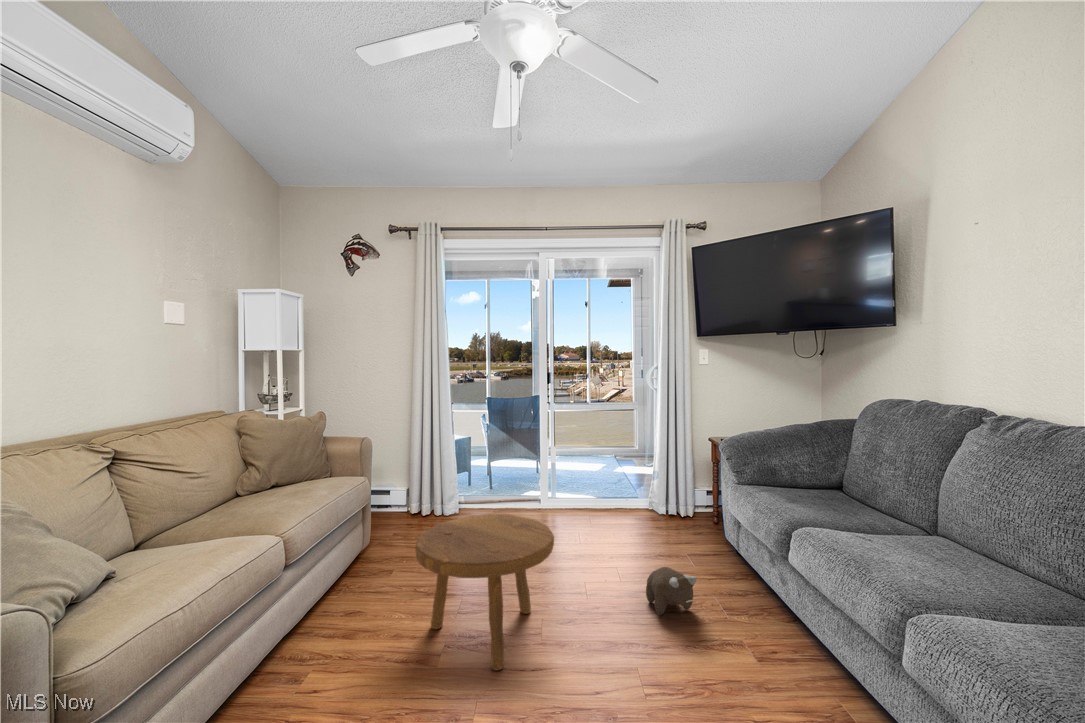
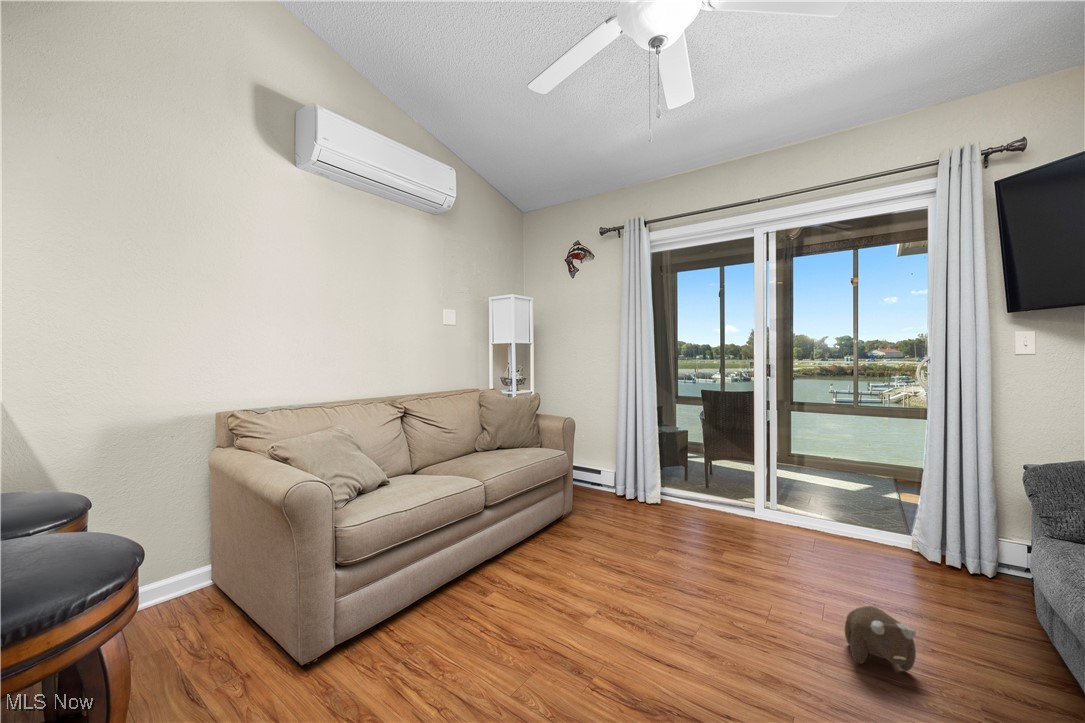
footstool: present [415,514,554,670] -> none [574,497,714,649]

